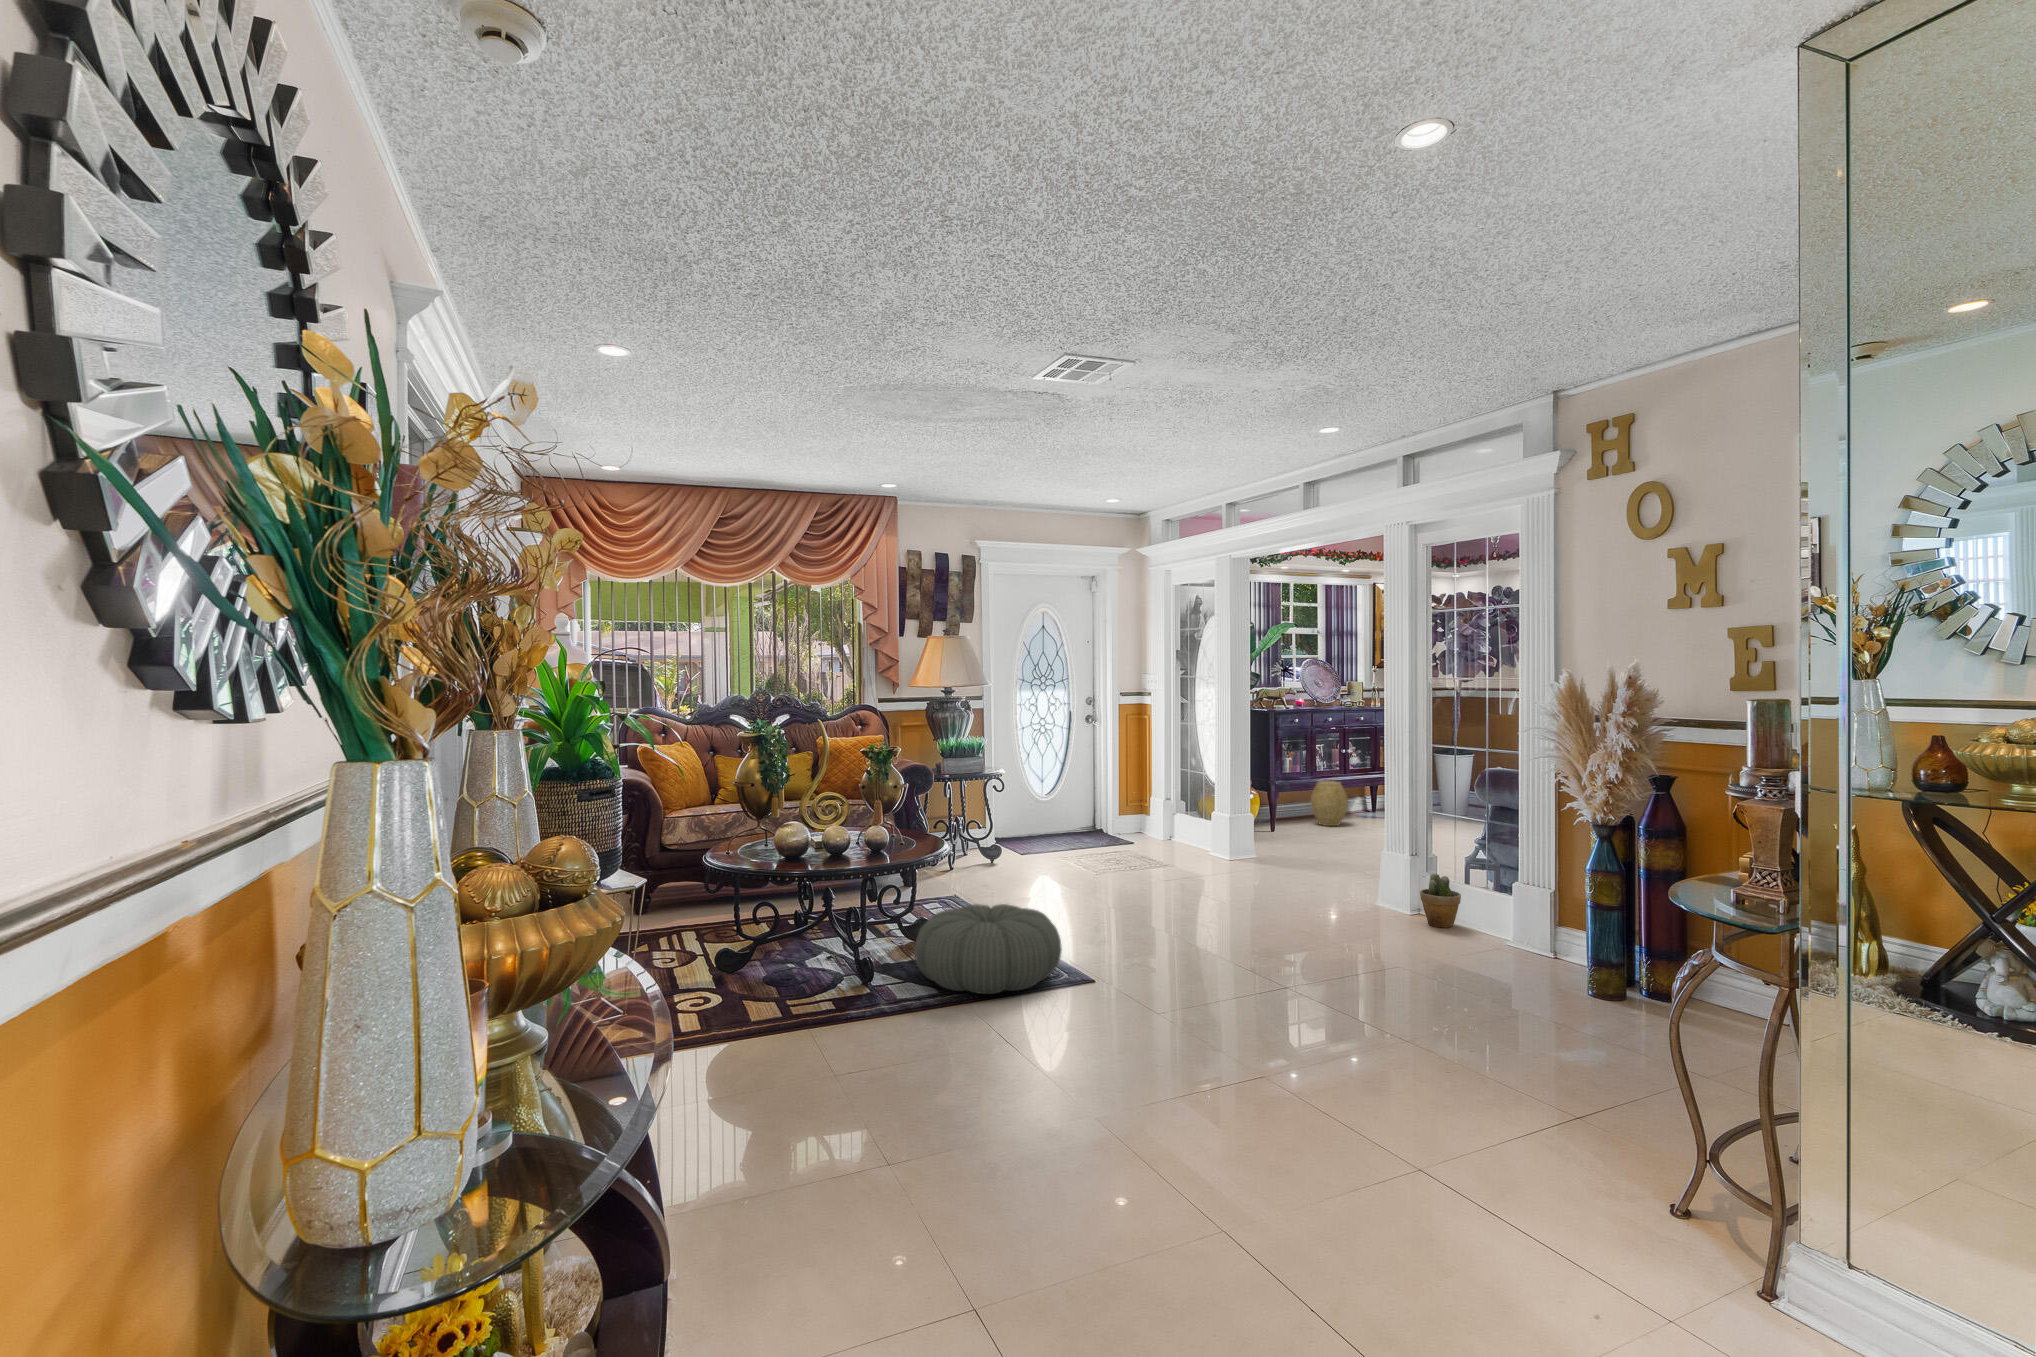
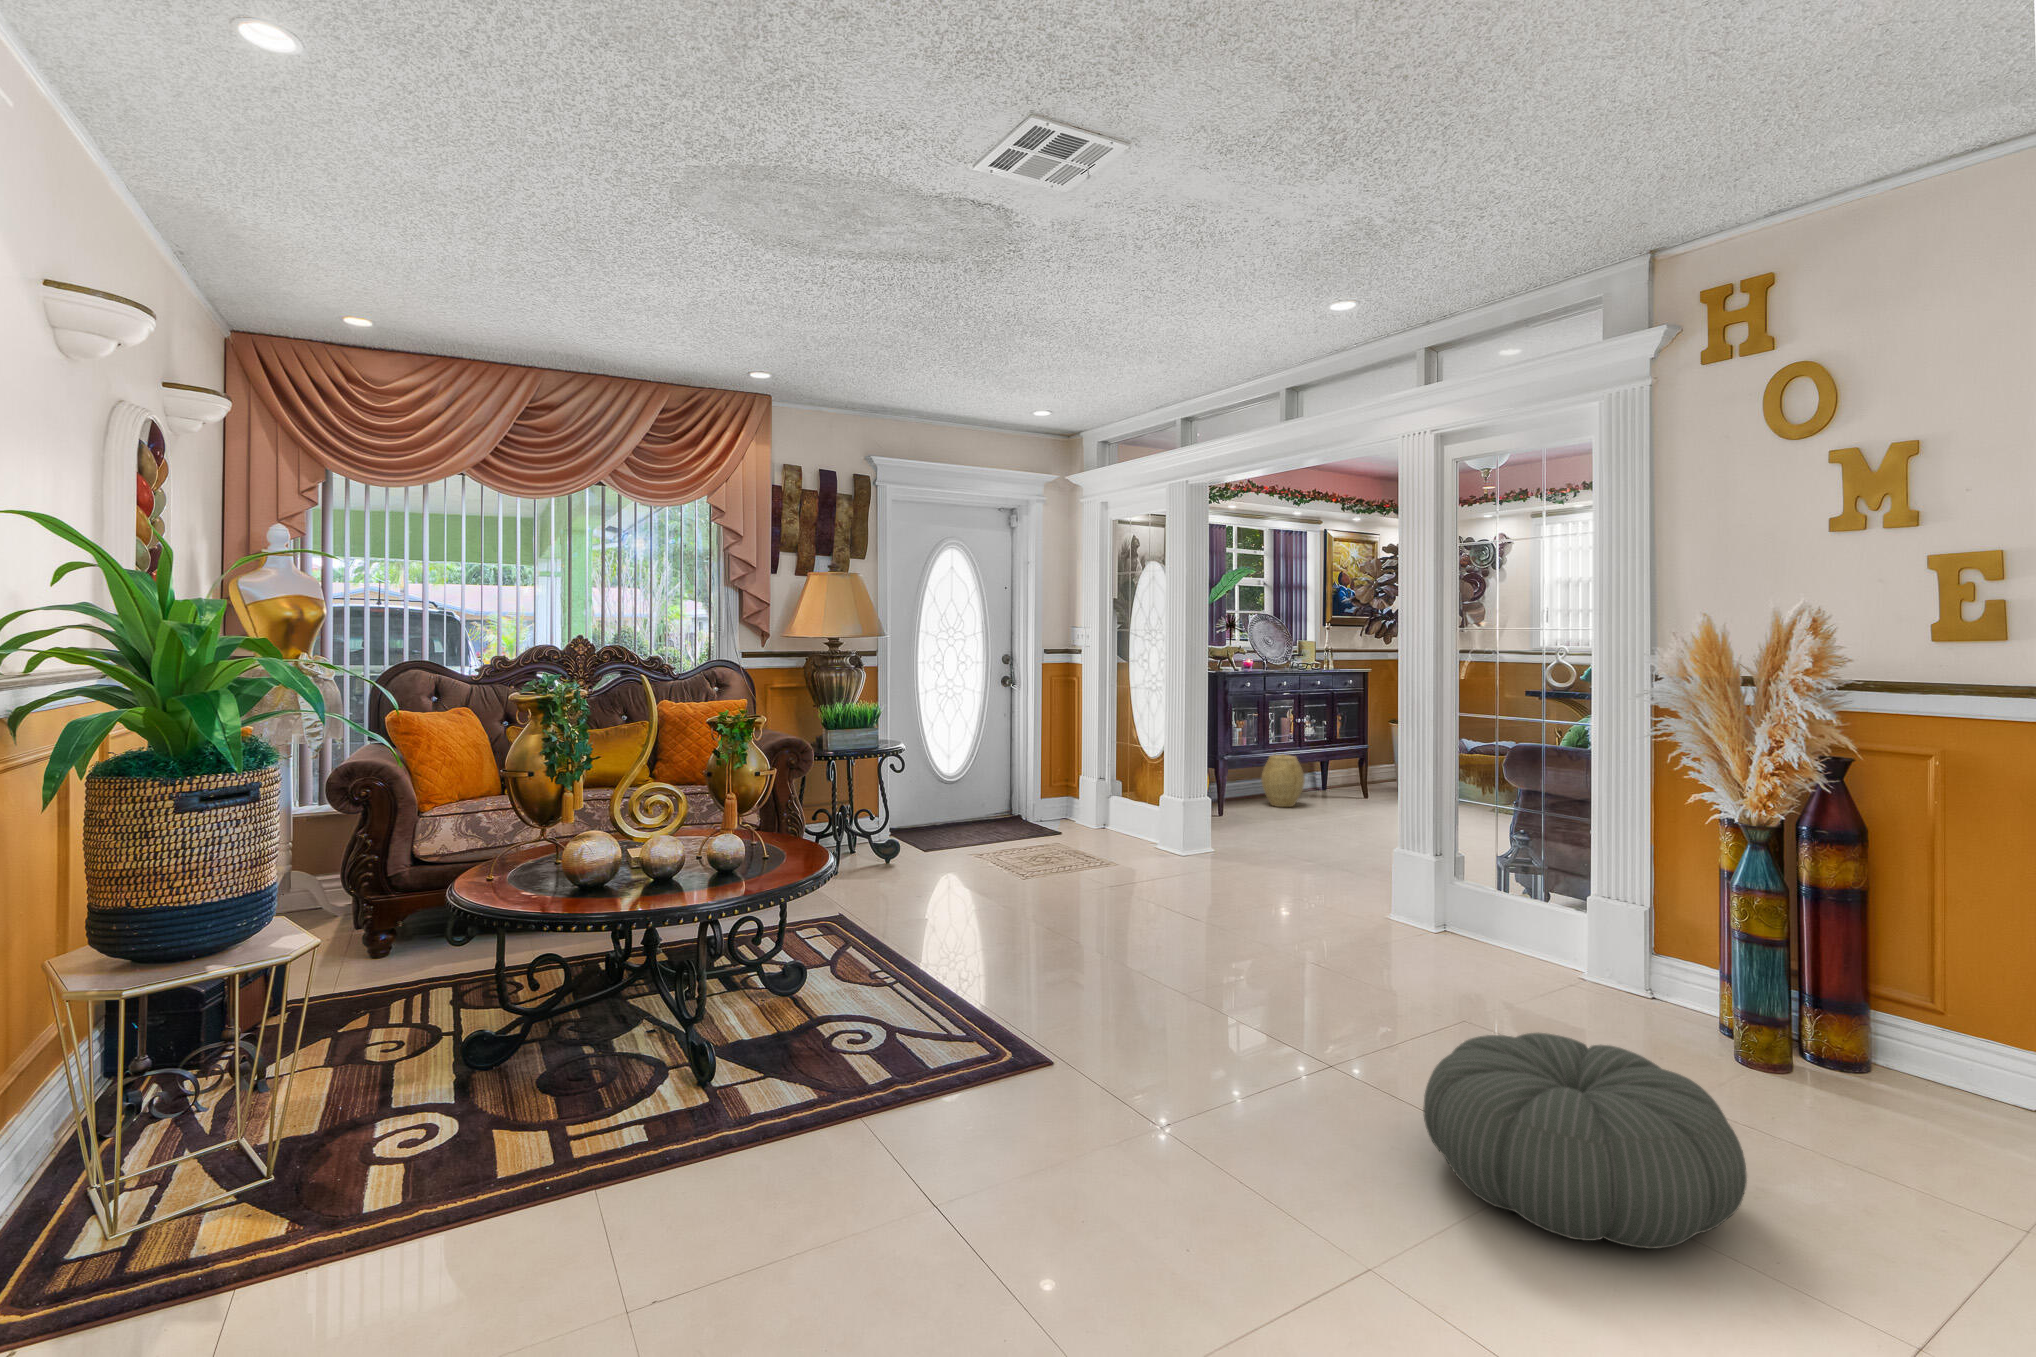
potted plant: present [1420,873,1461,928] -> none [1443,881,1496,951]
pouf: present [915,904,1062,994] -> present [1423,1033,1747,1249]

